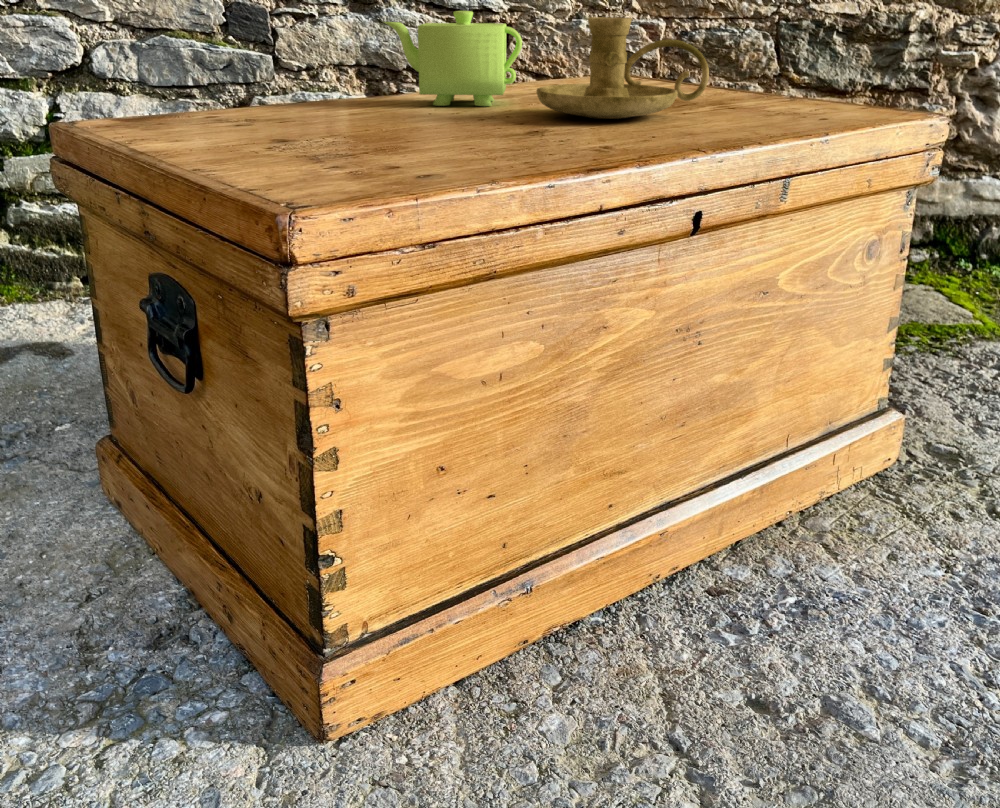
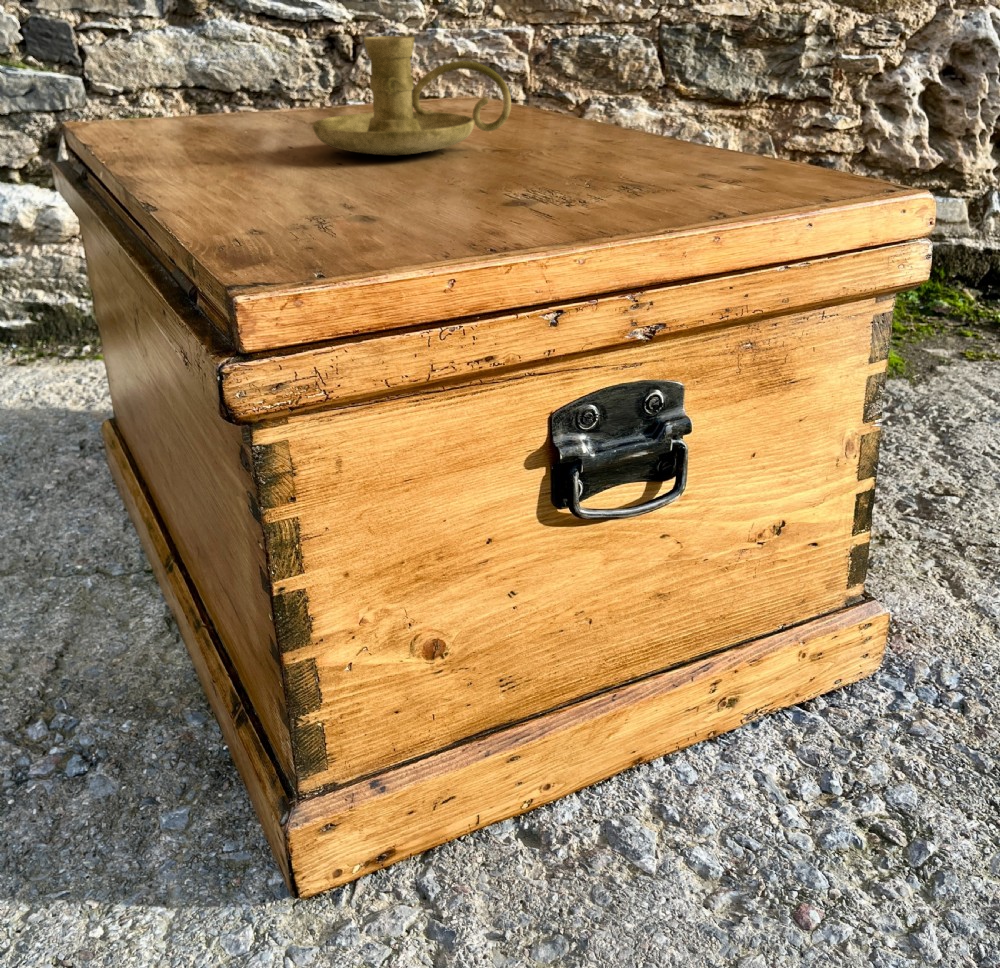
teapot: present [384,11,522,106] -> none [153,29,315,140]

